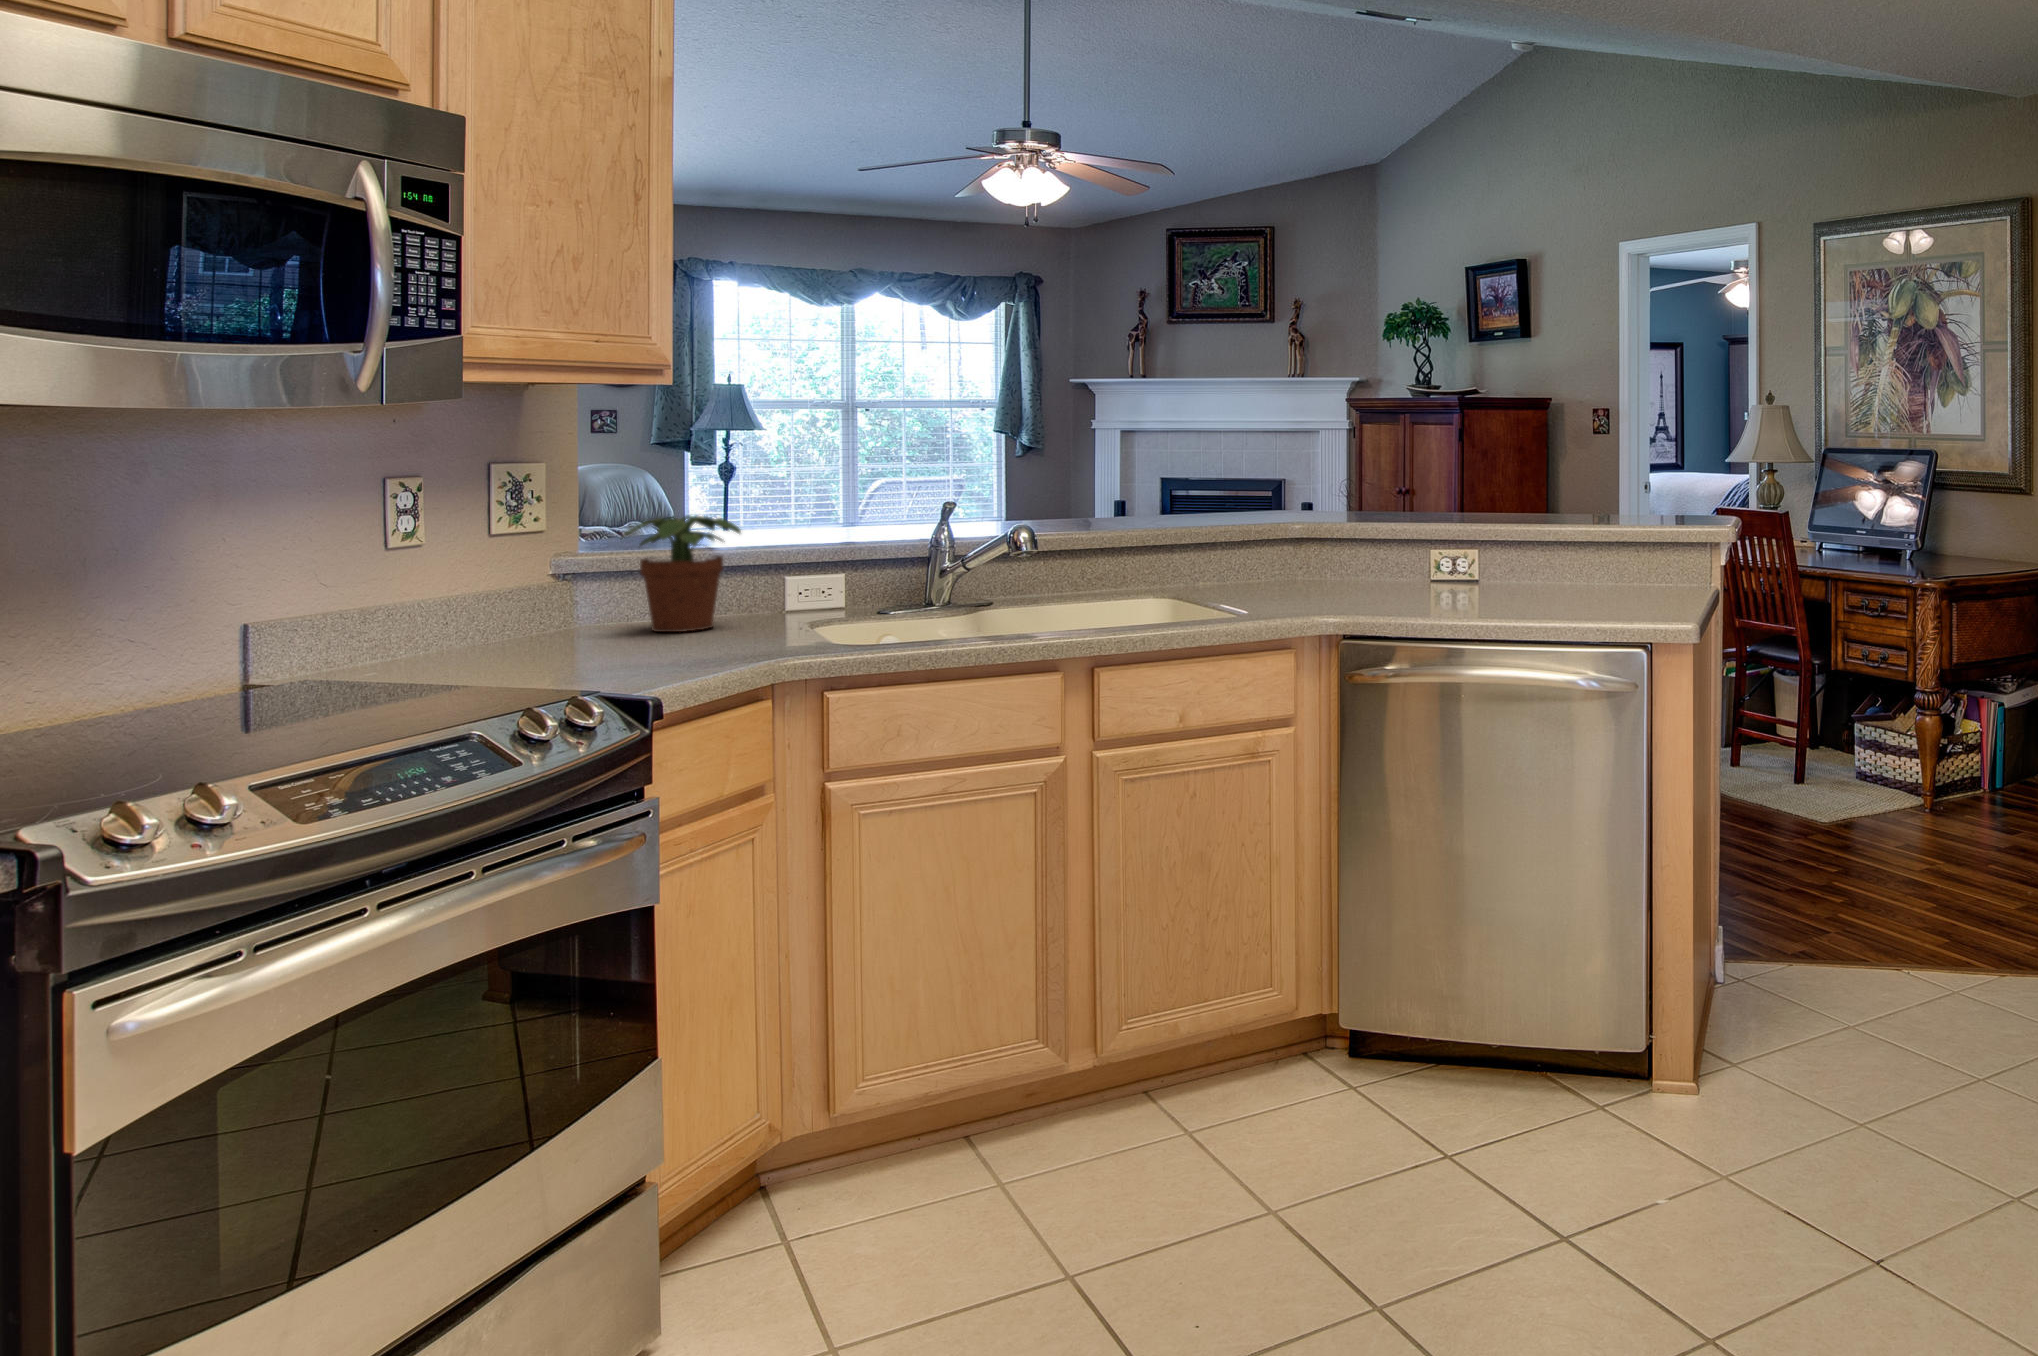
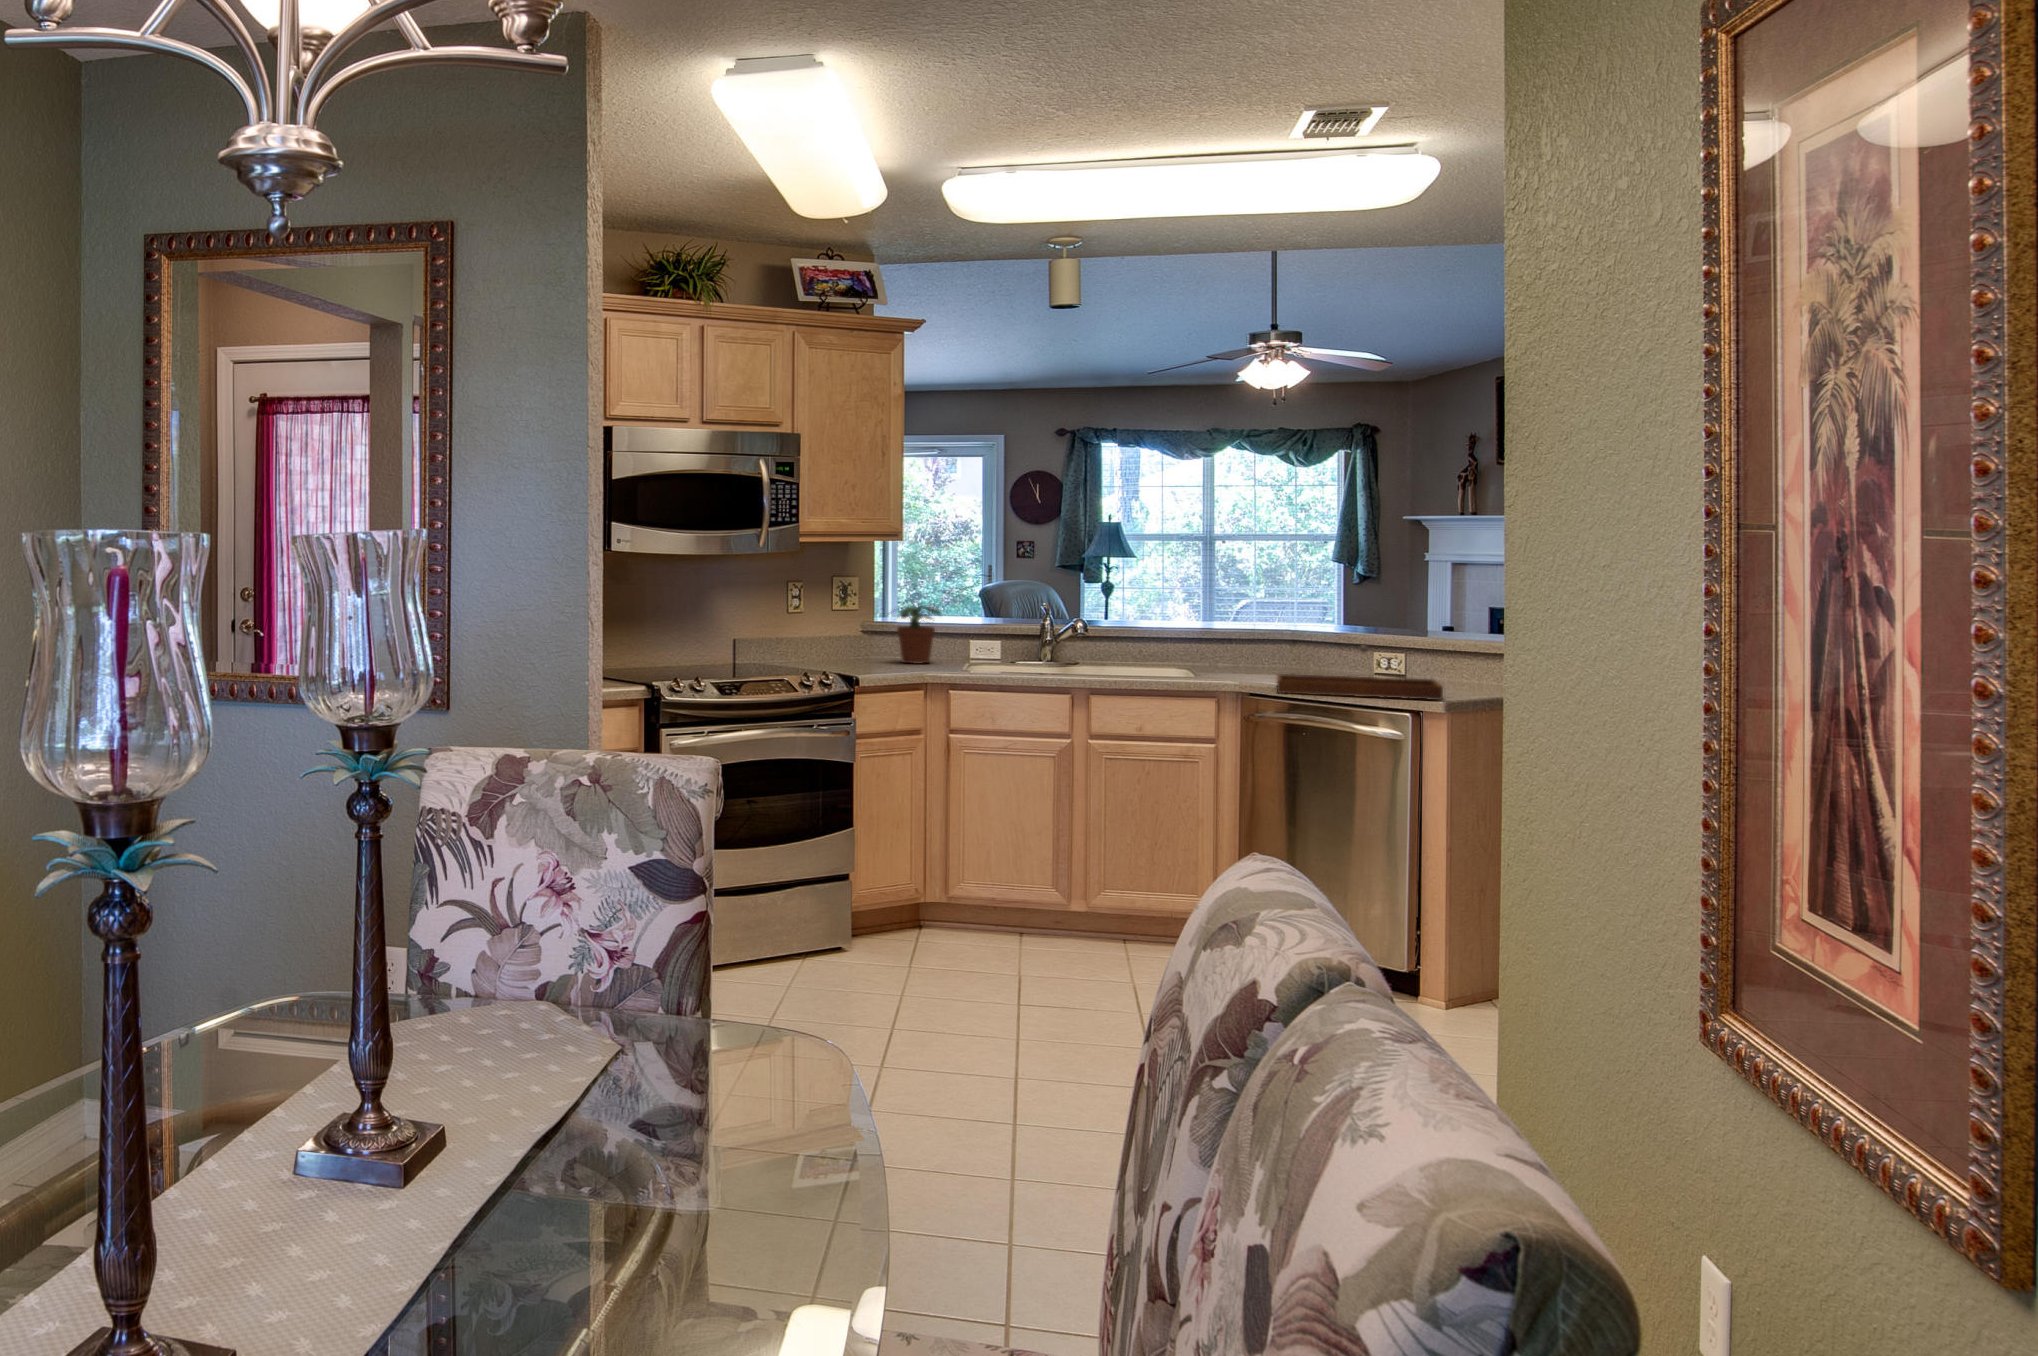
tray: none [1321,540,1547,624] -> present [1277,645,1443,700]

